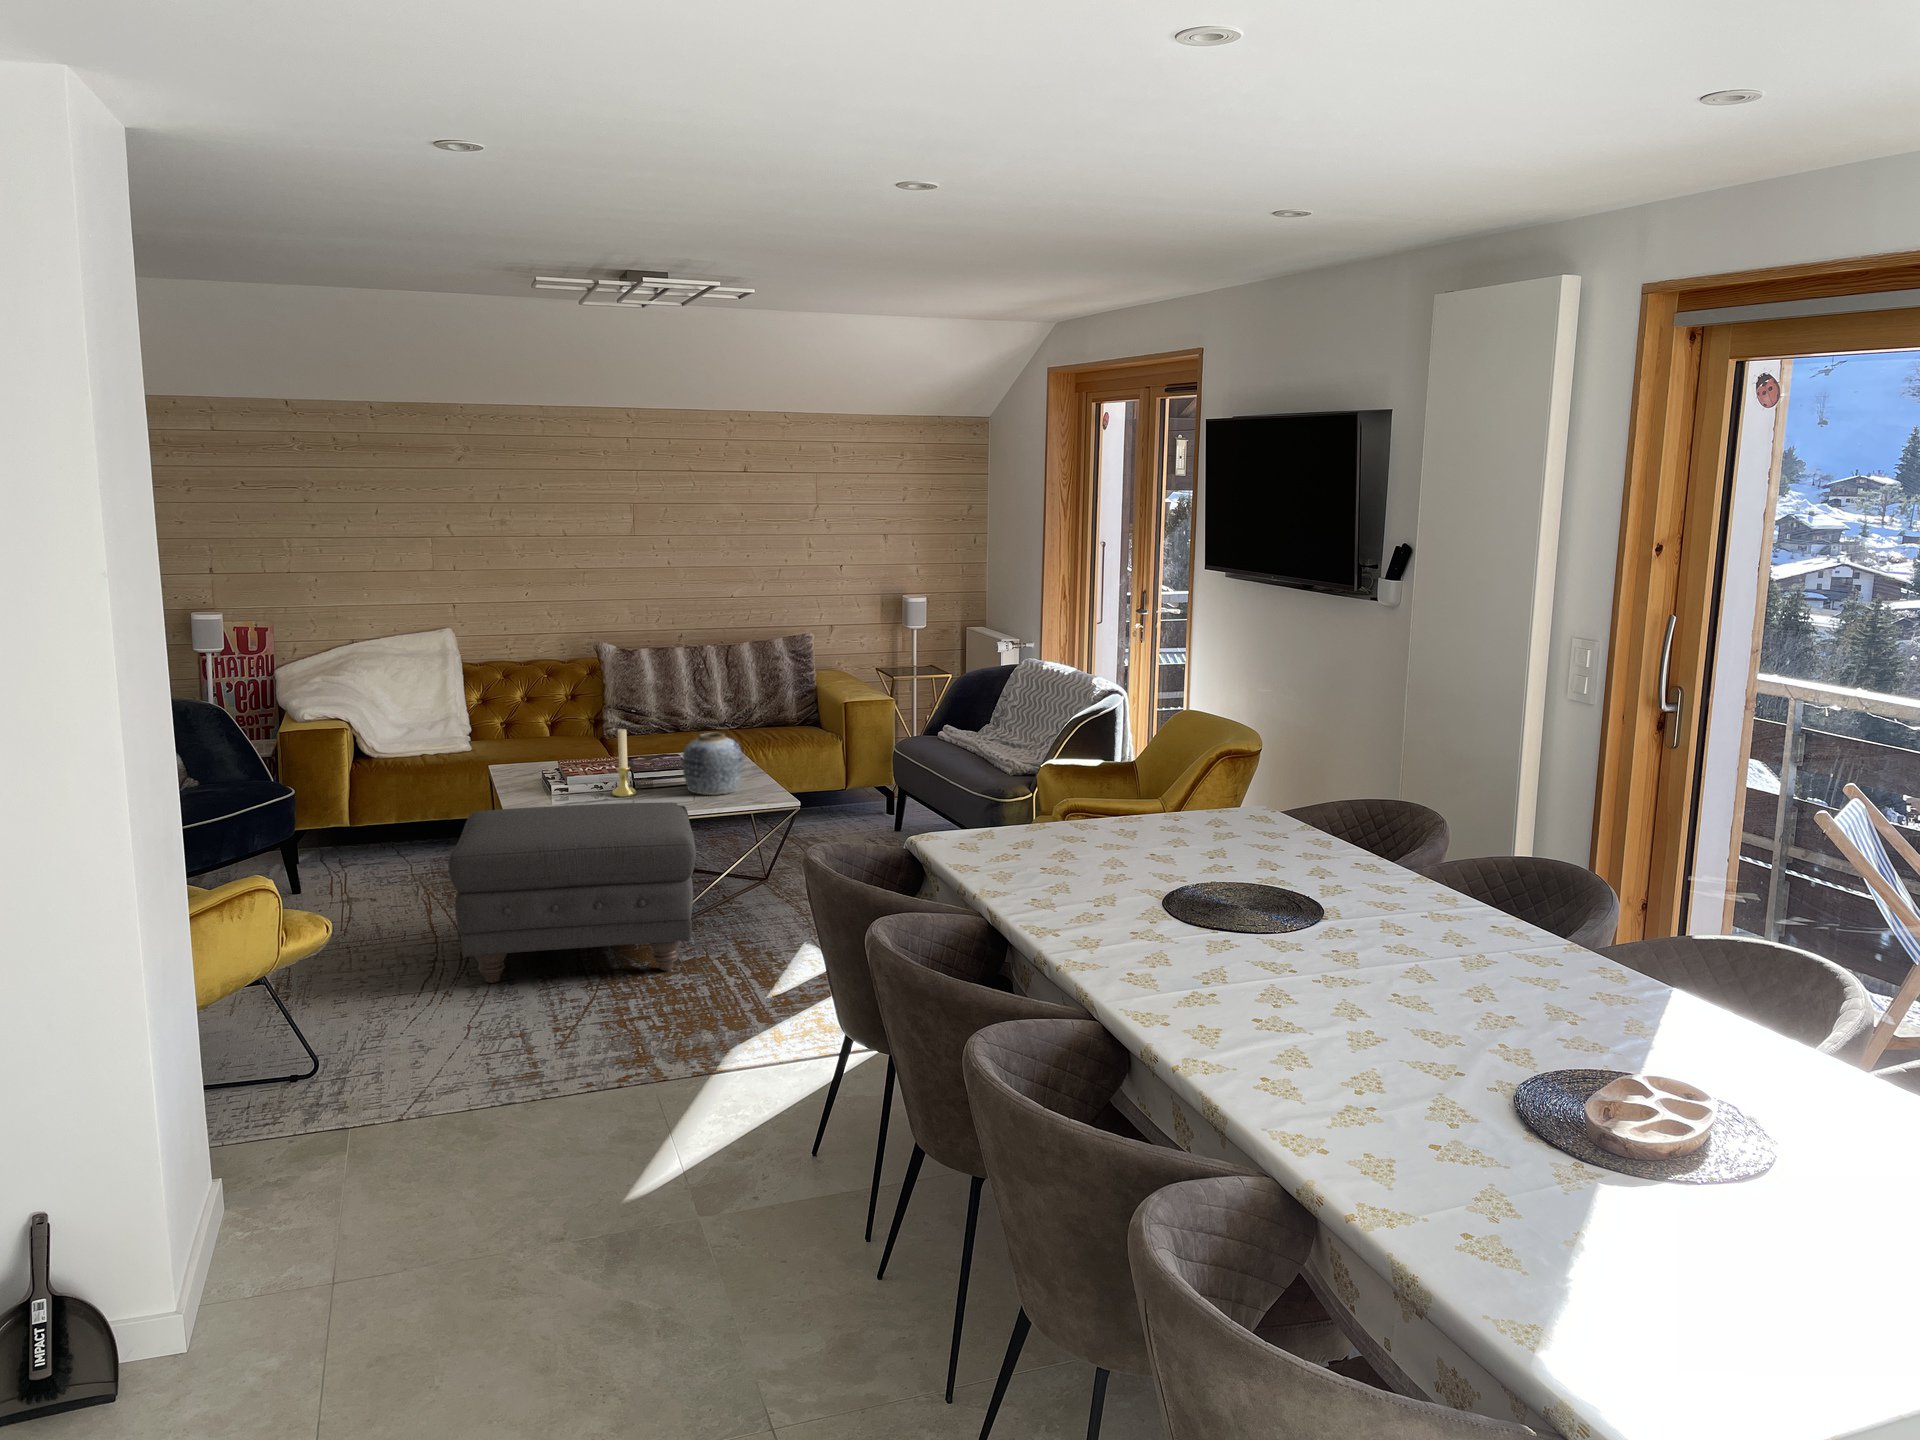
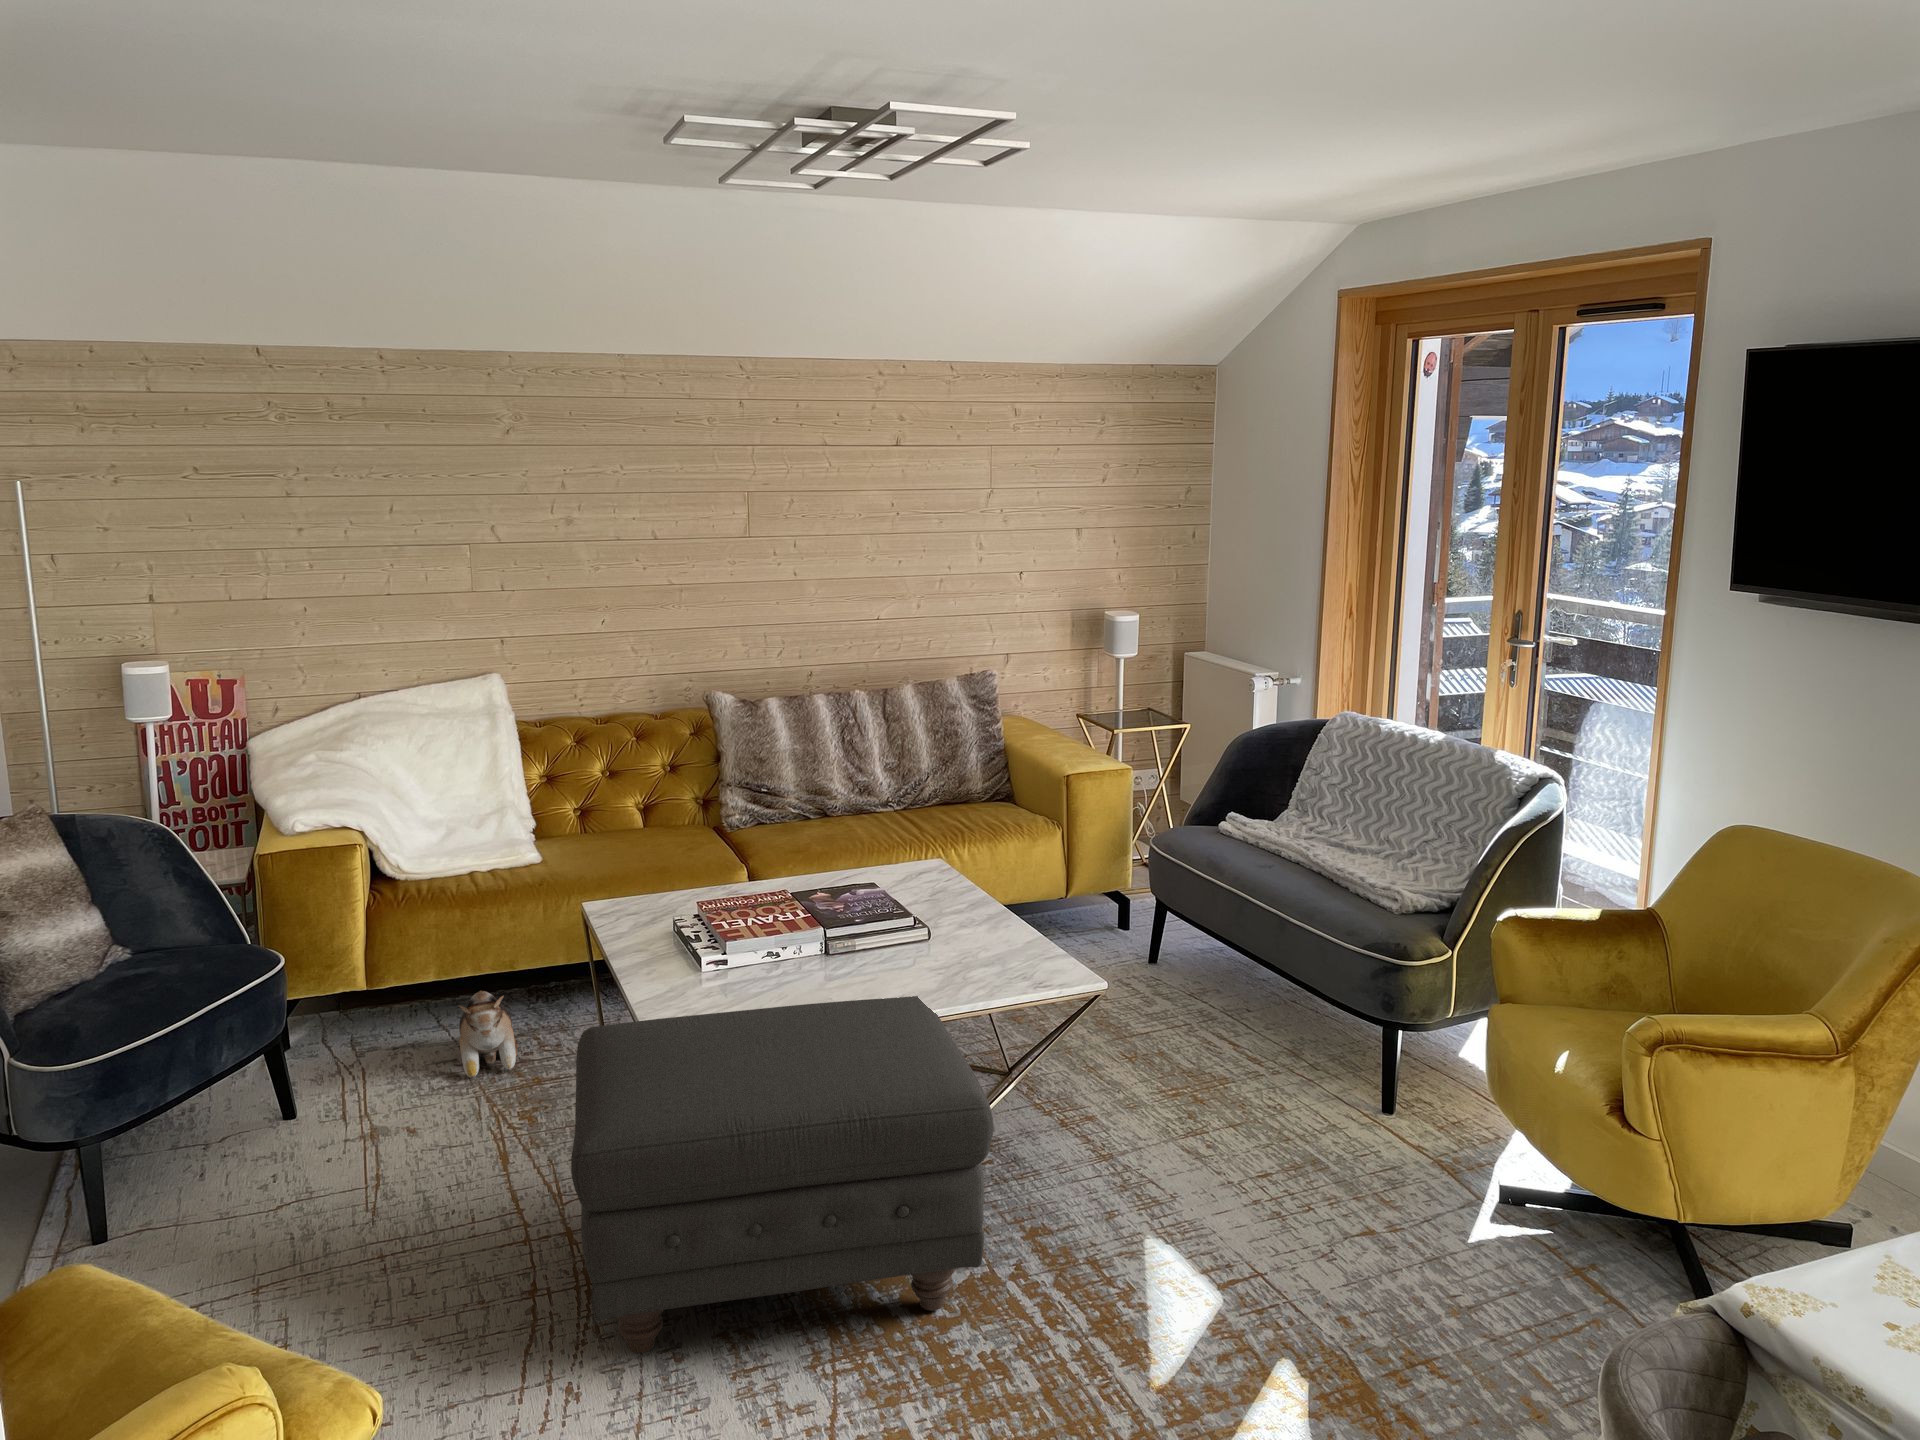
candle holder: present [612,729,636,797] -> none [805,871,843,984]
vase: present [682,733,743,795] -> none [915,872,1011,977]
plush toy: none [406,819,448,878] -> present [458,991,518,1078]

